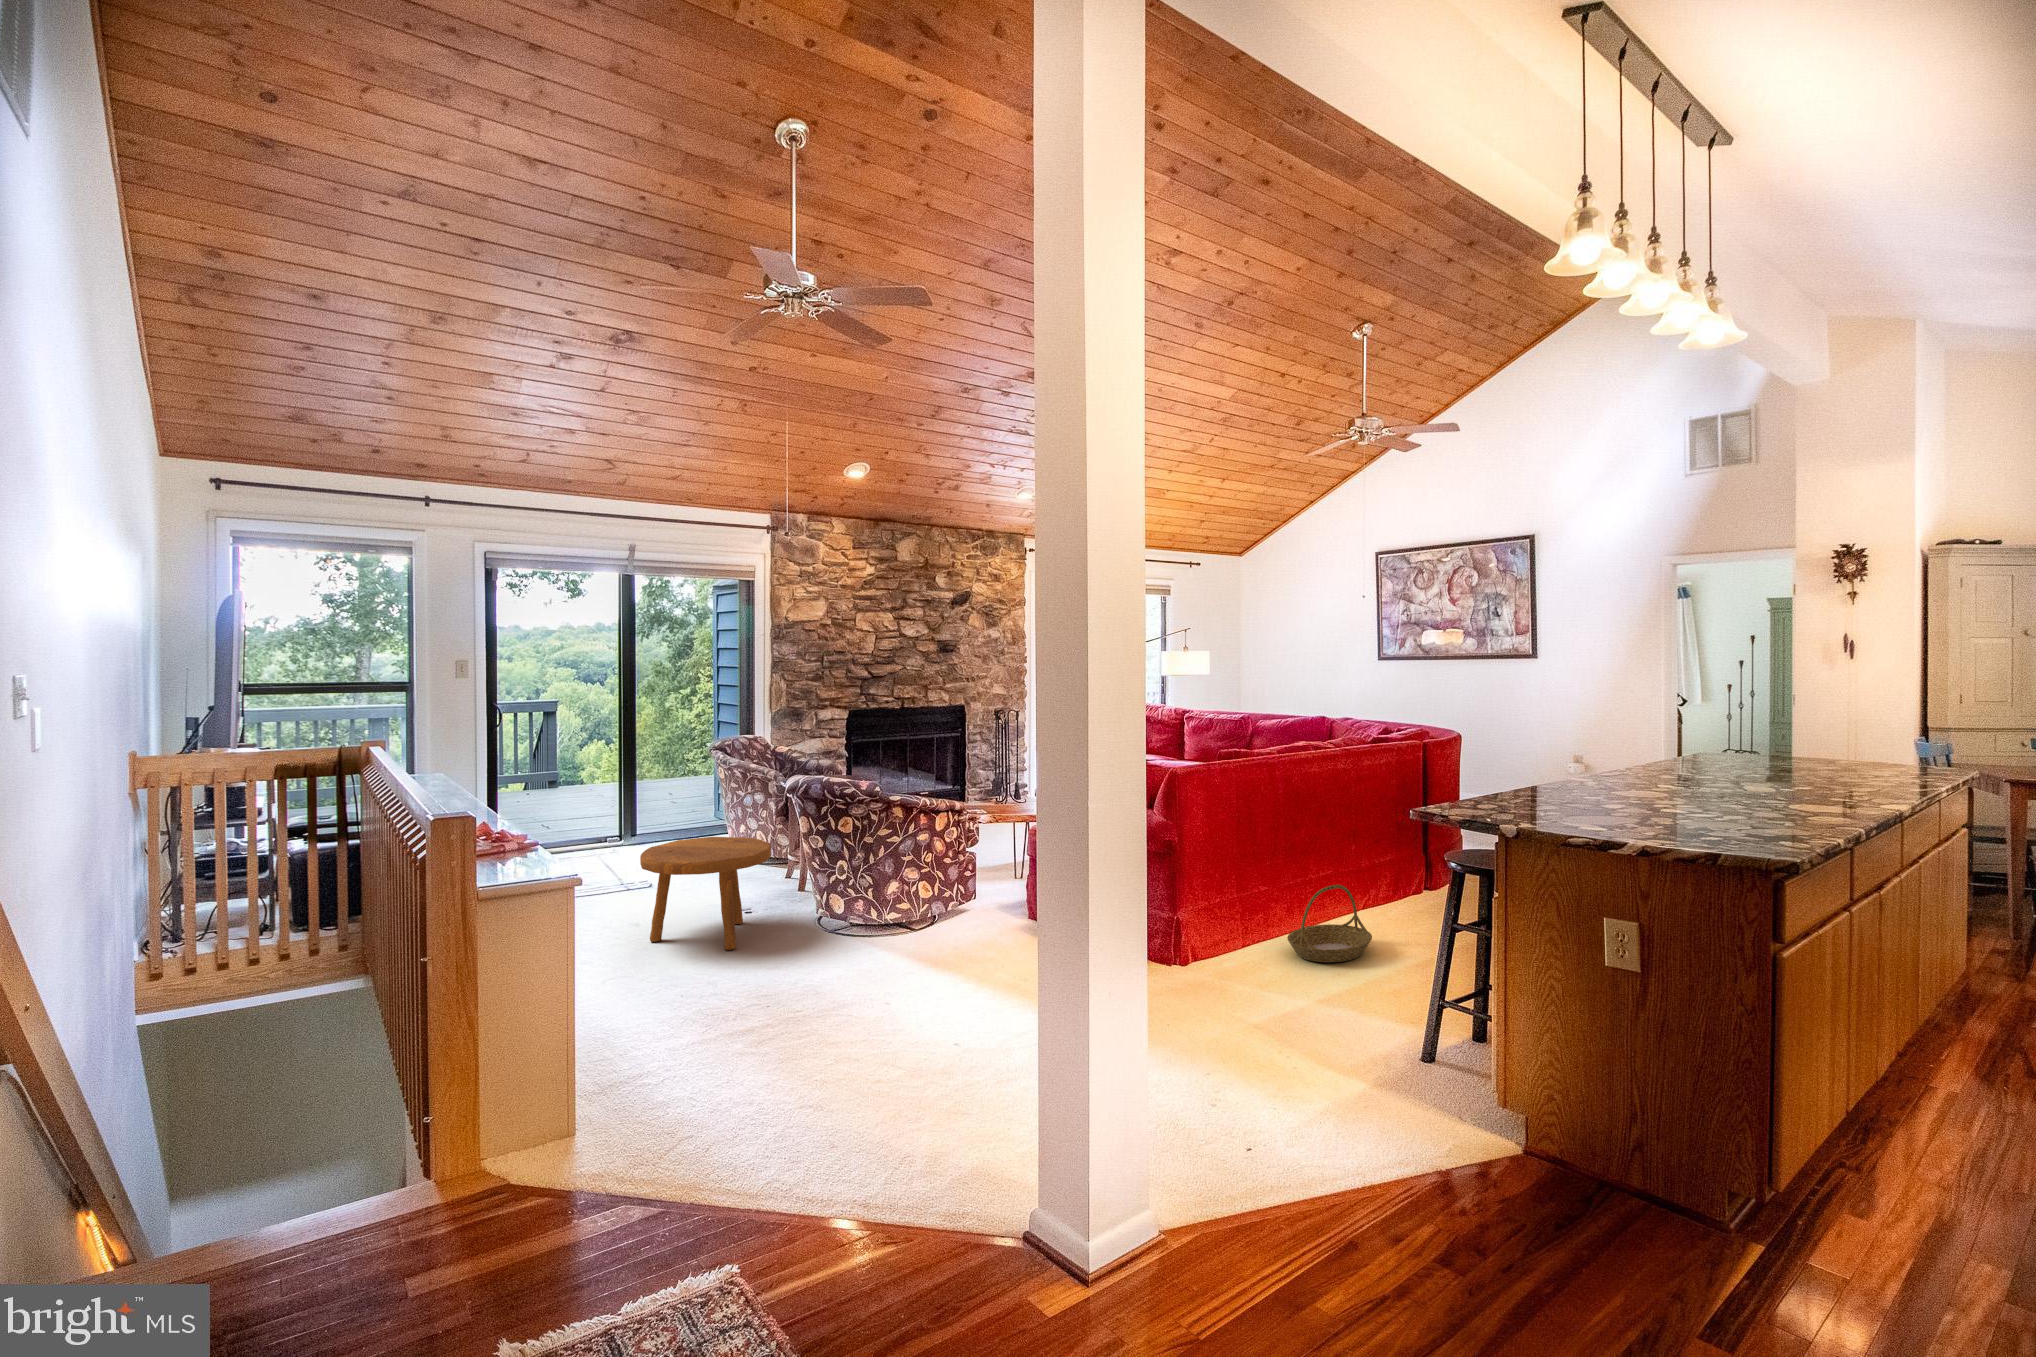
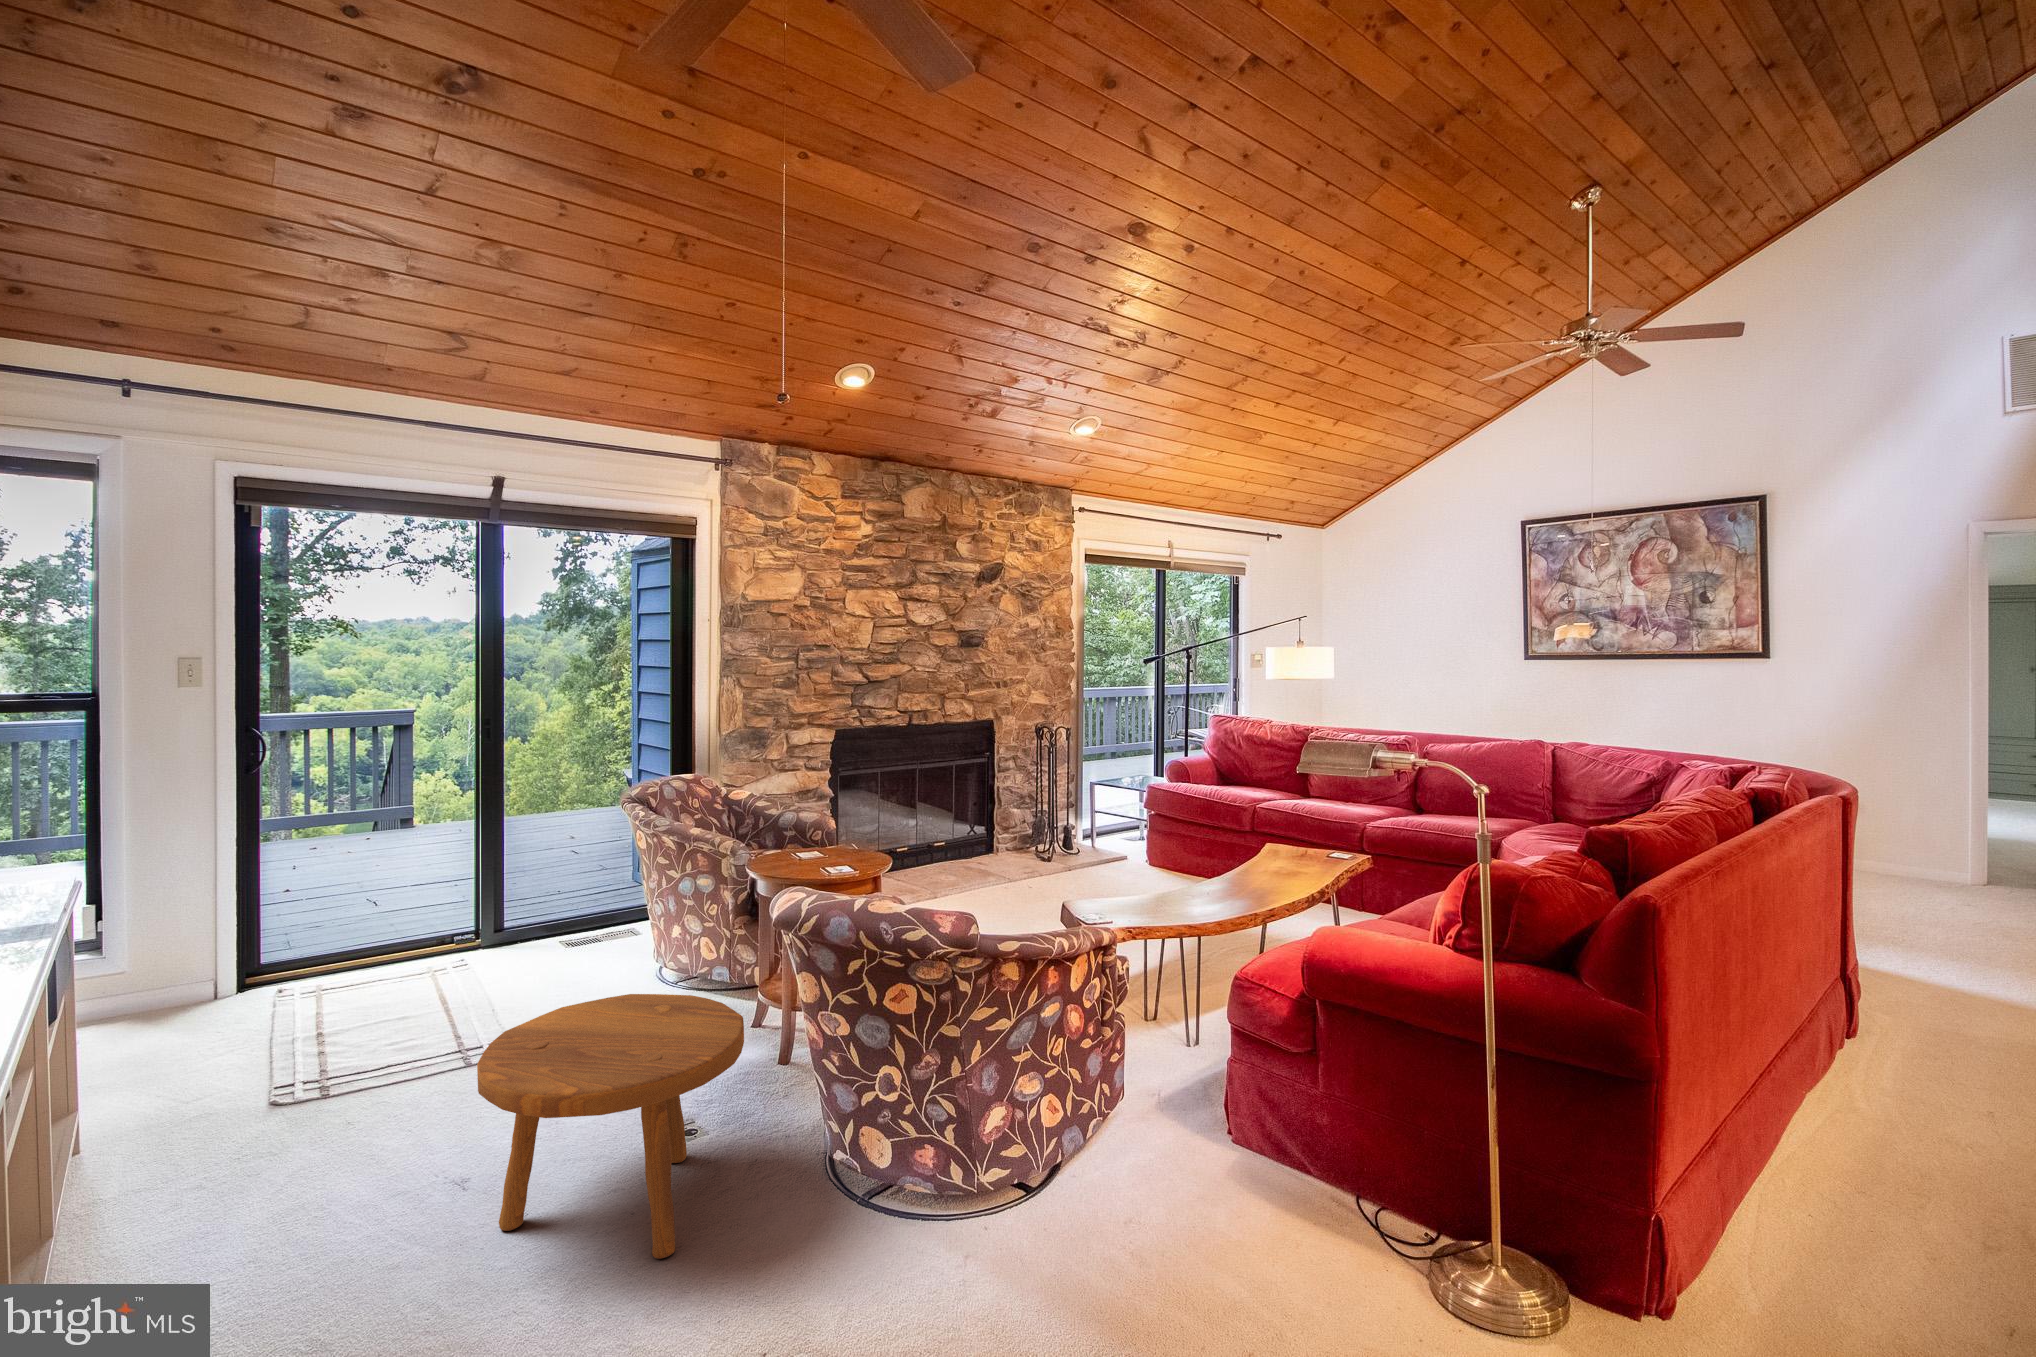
basket: present [1287,885,1372,962] -> none [1760,1102,1943,1277]

